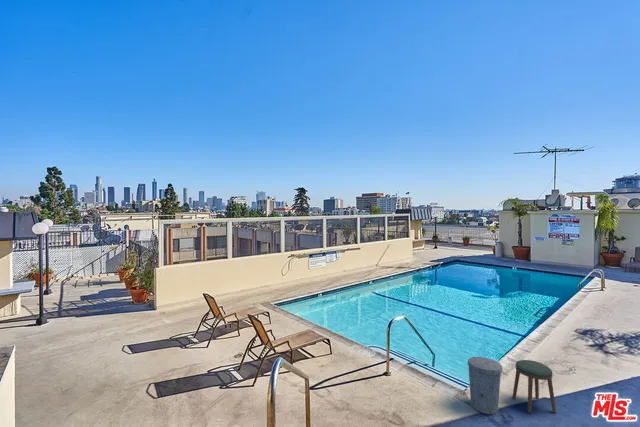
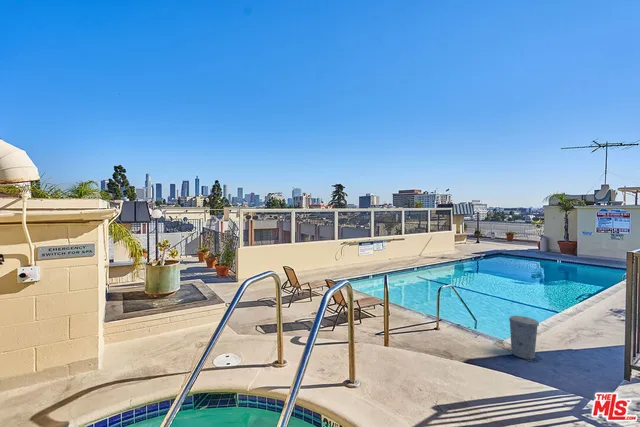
stool: present [512,360,556,413] -> none [548,320,585,362]

